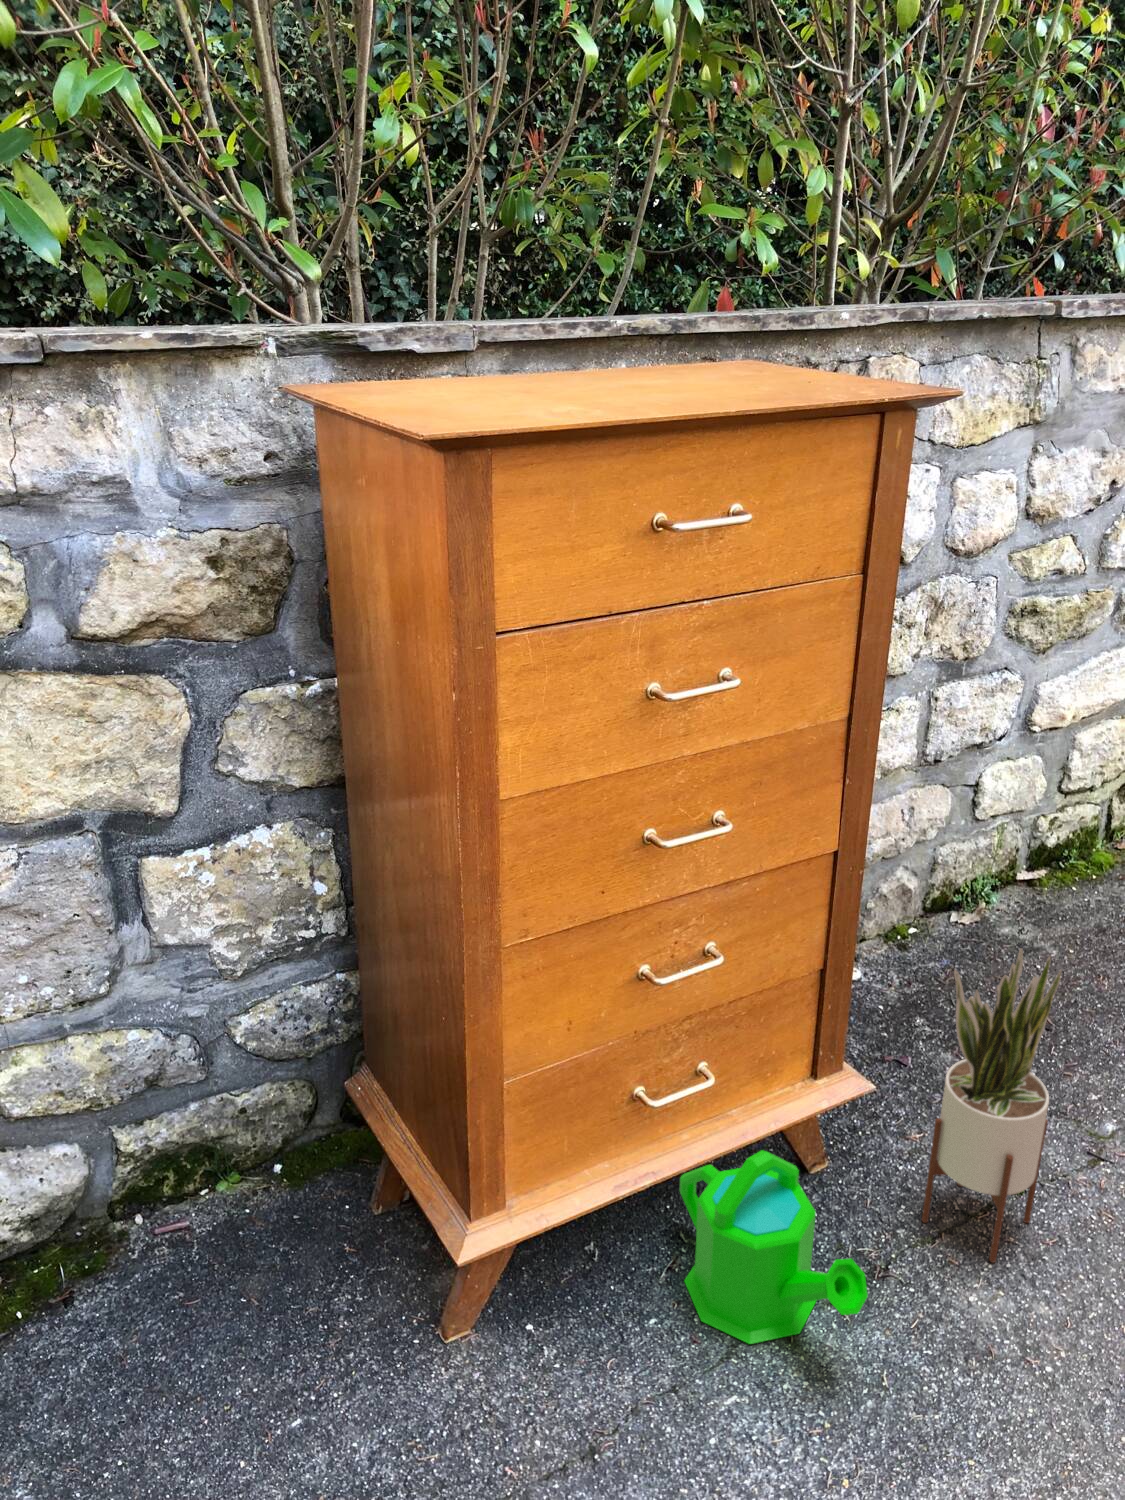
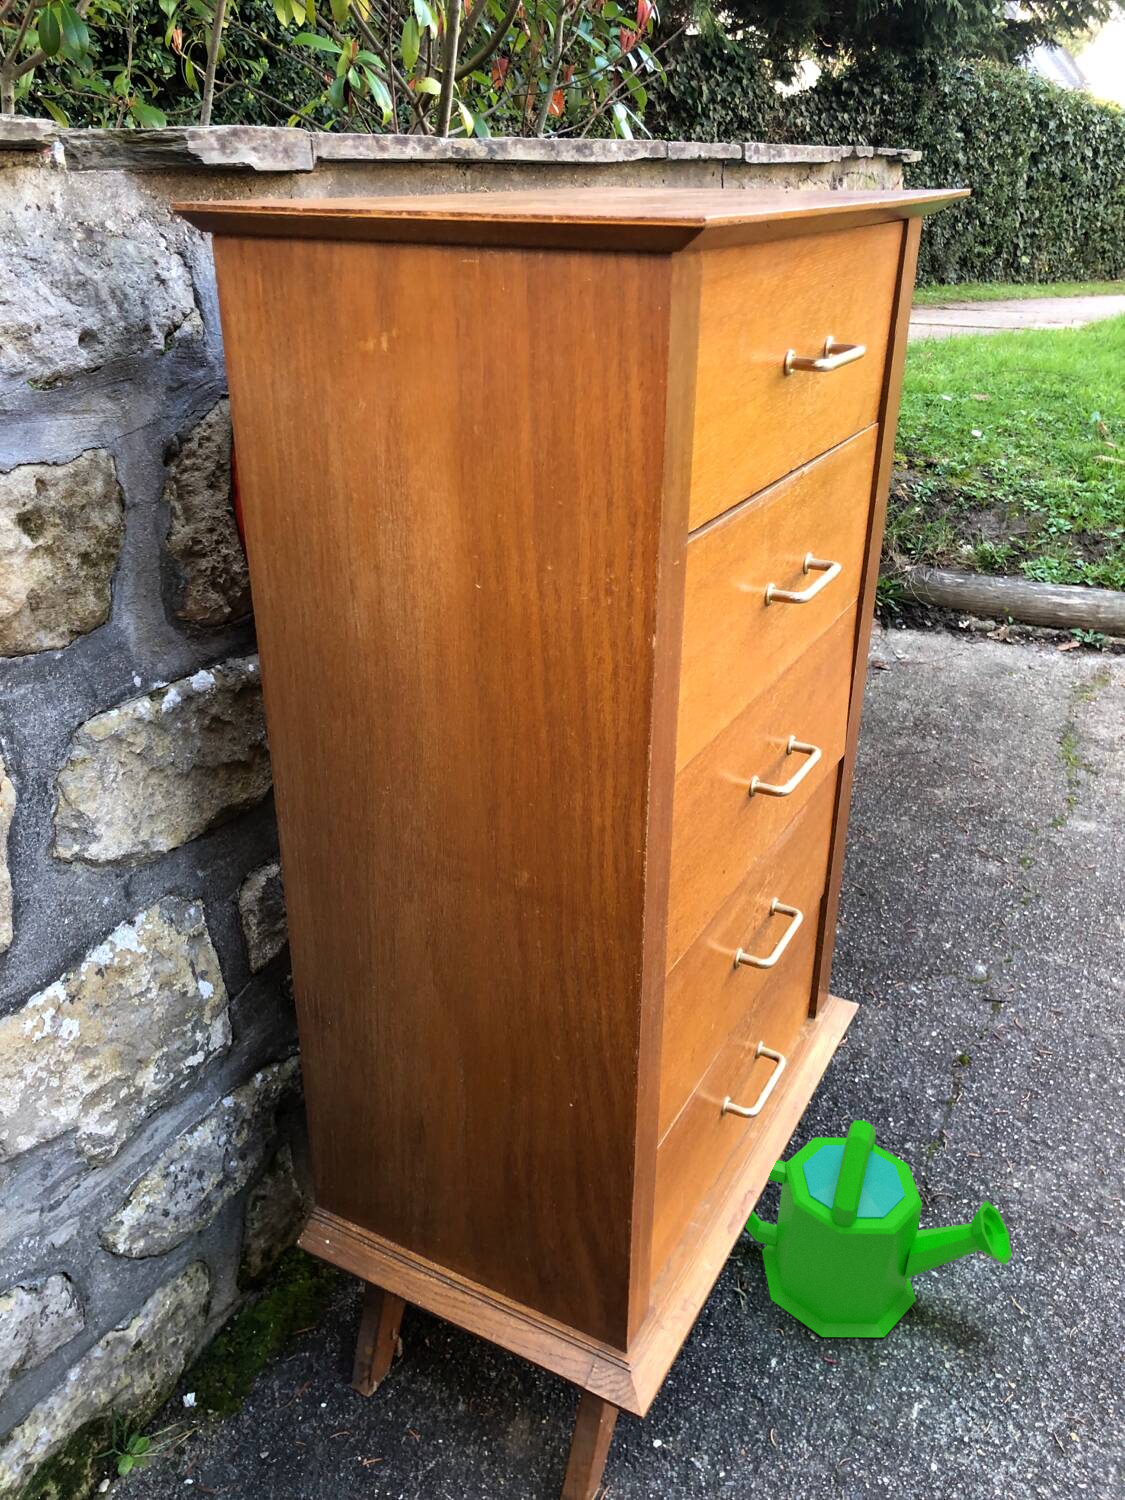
potted plant: present [922,949,1061,1262] -> none [917,816,1044,1142]

